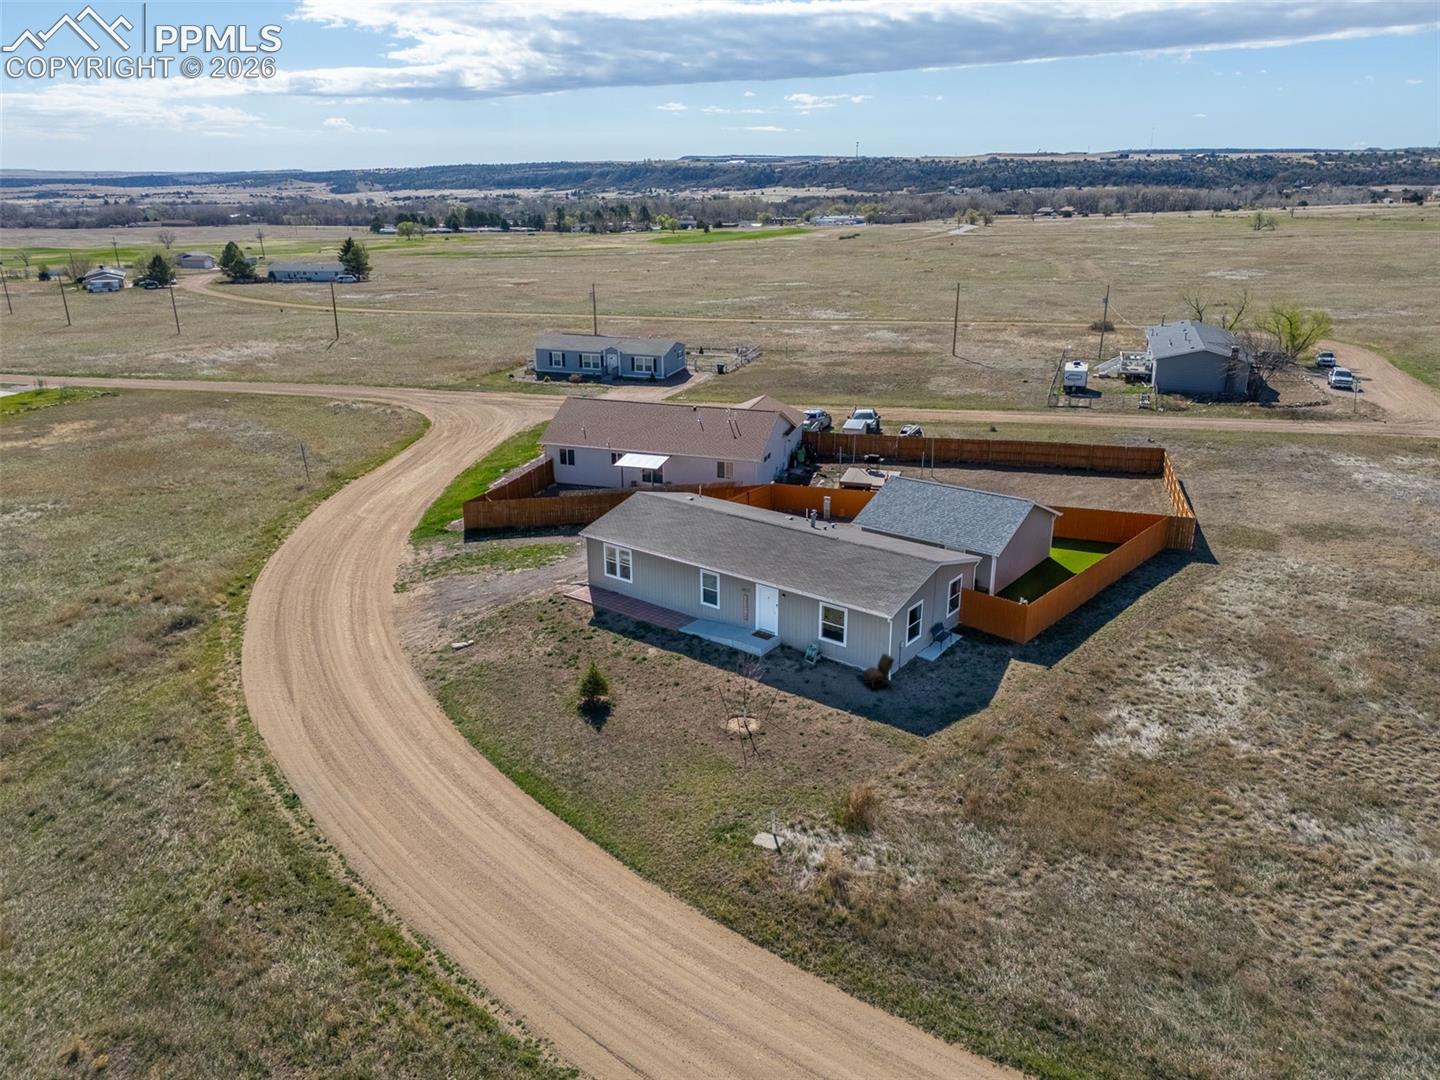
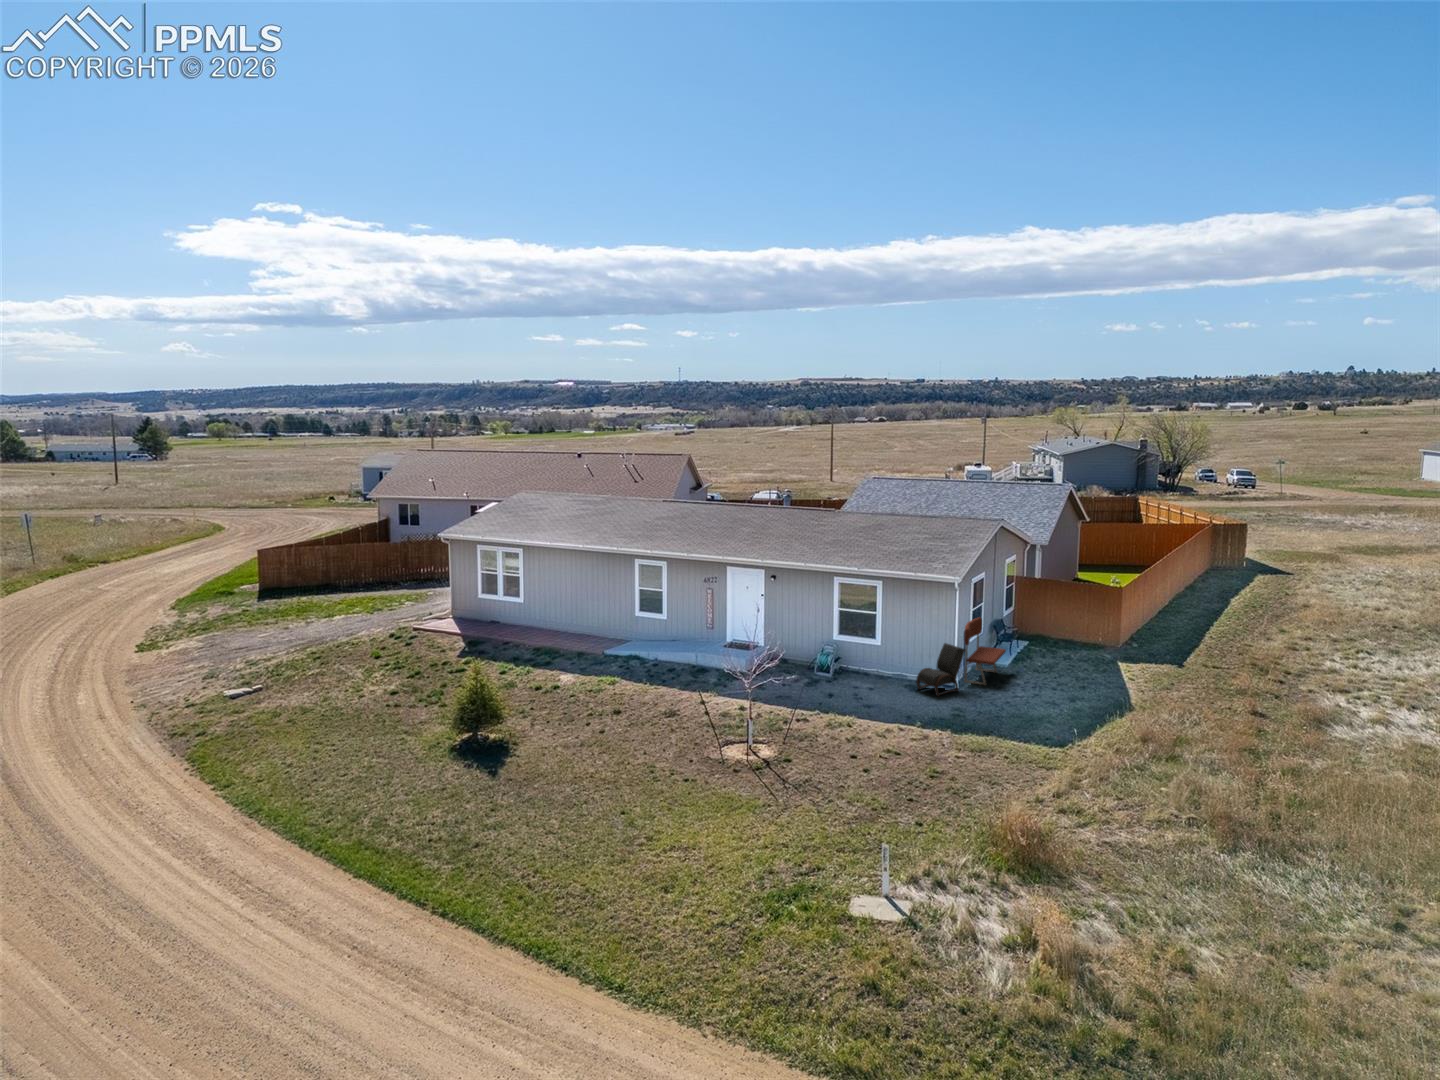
bench: none [896,634,928,680] -> present [964,618,1006,685]

